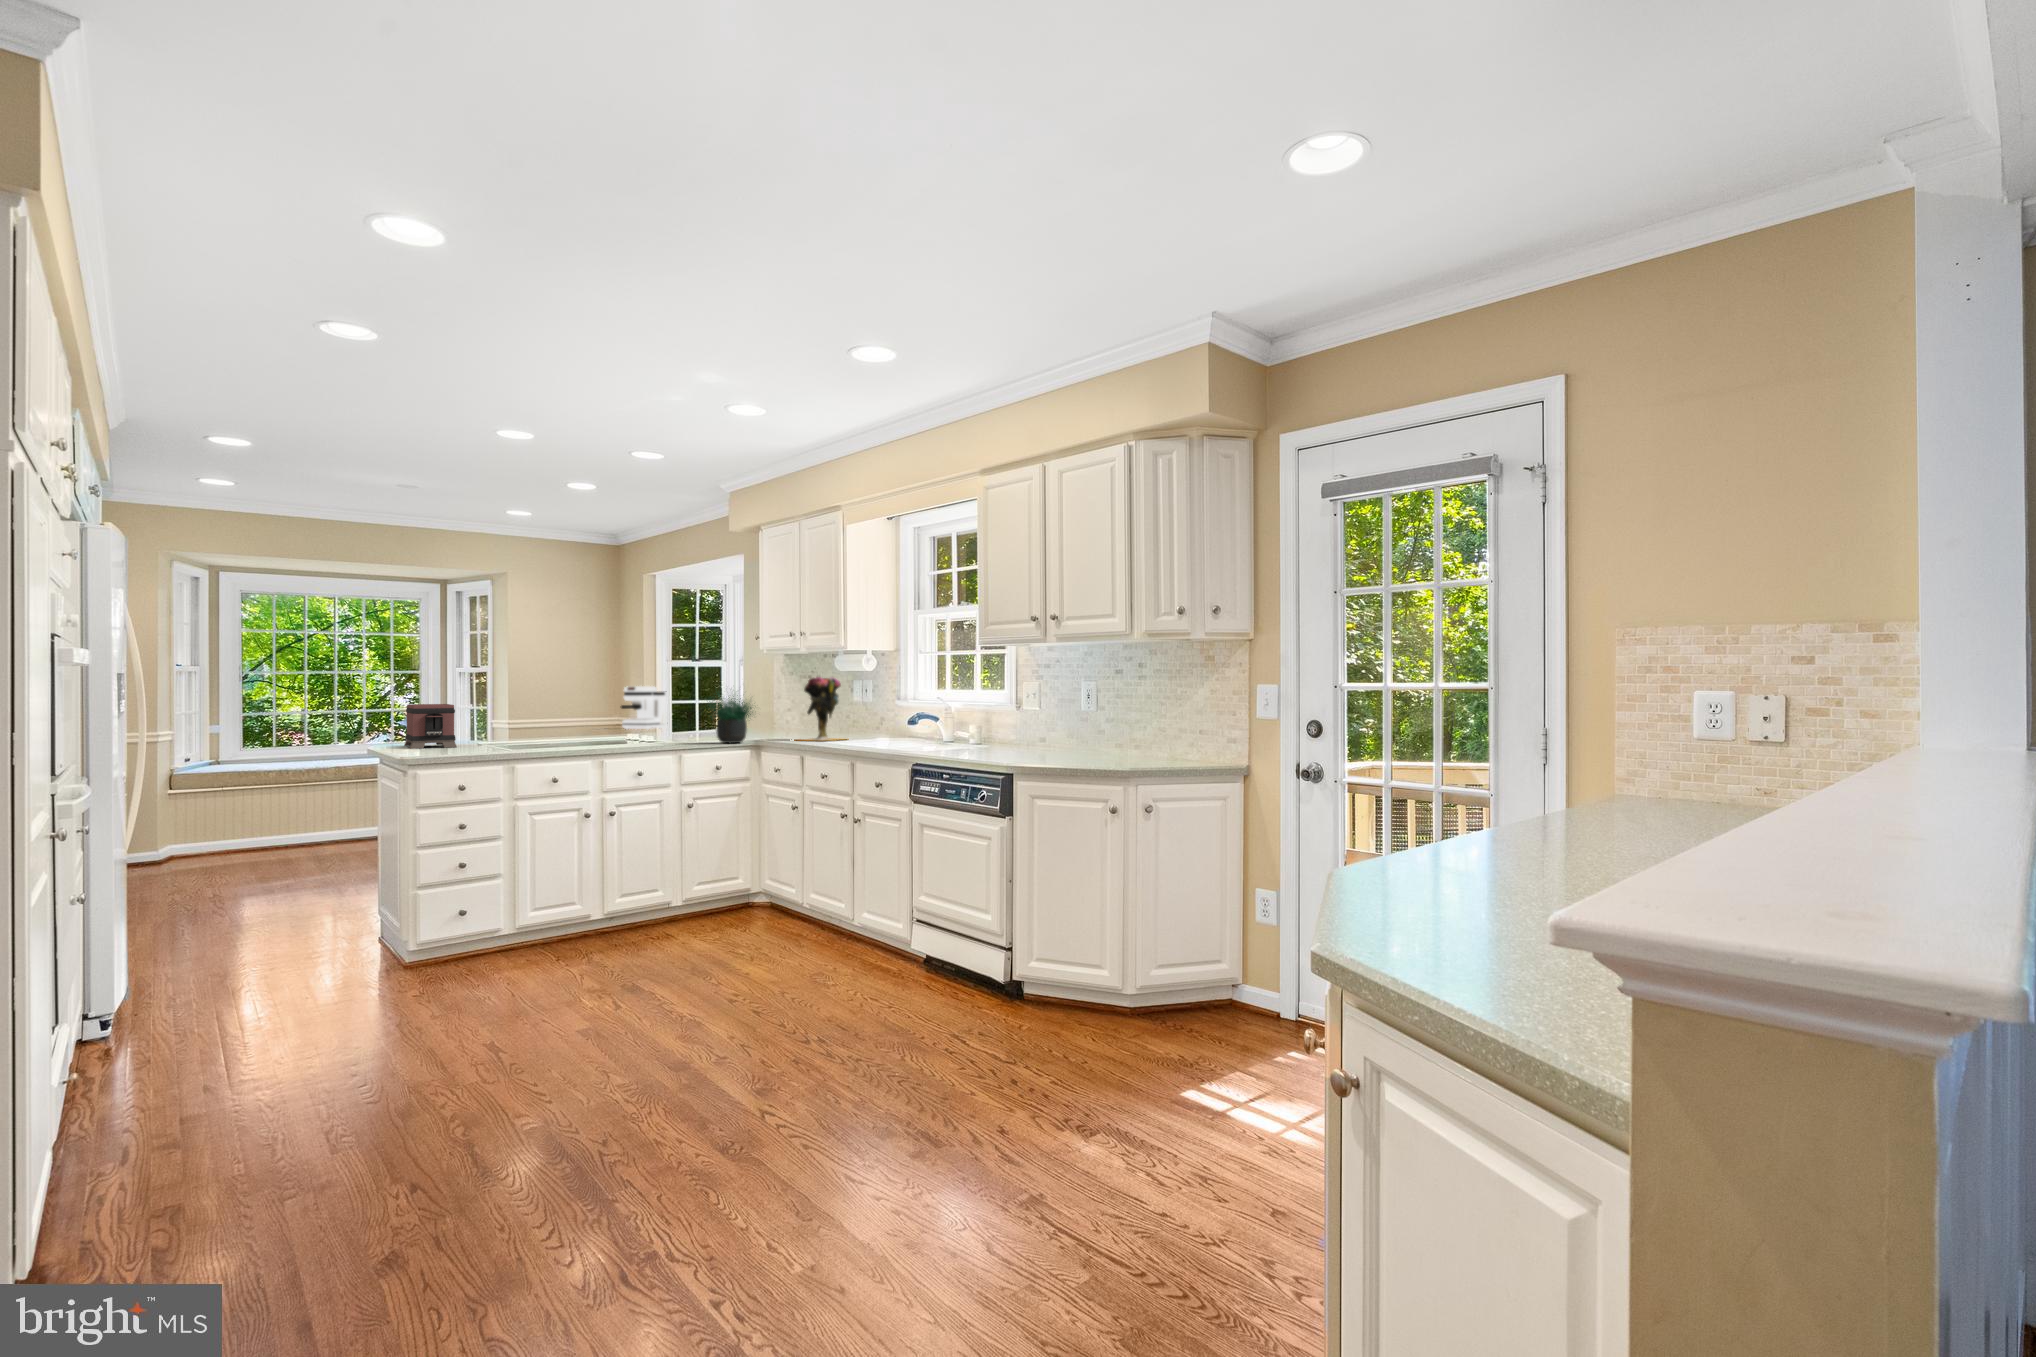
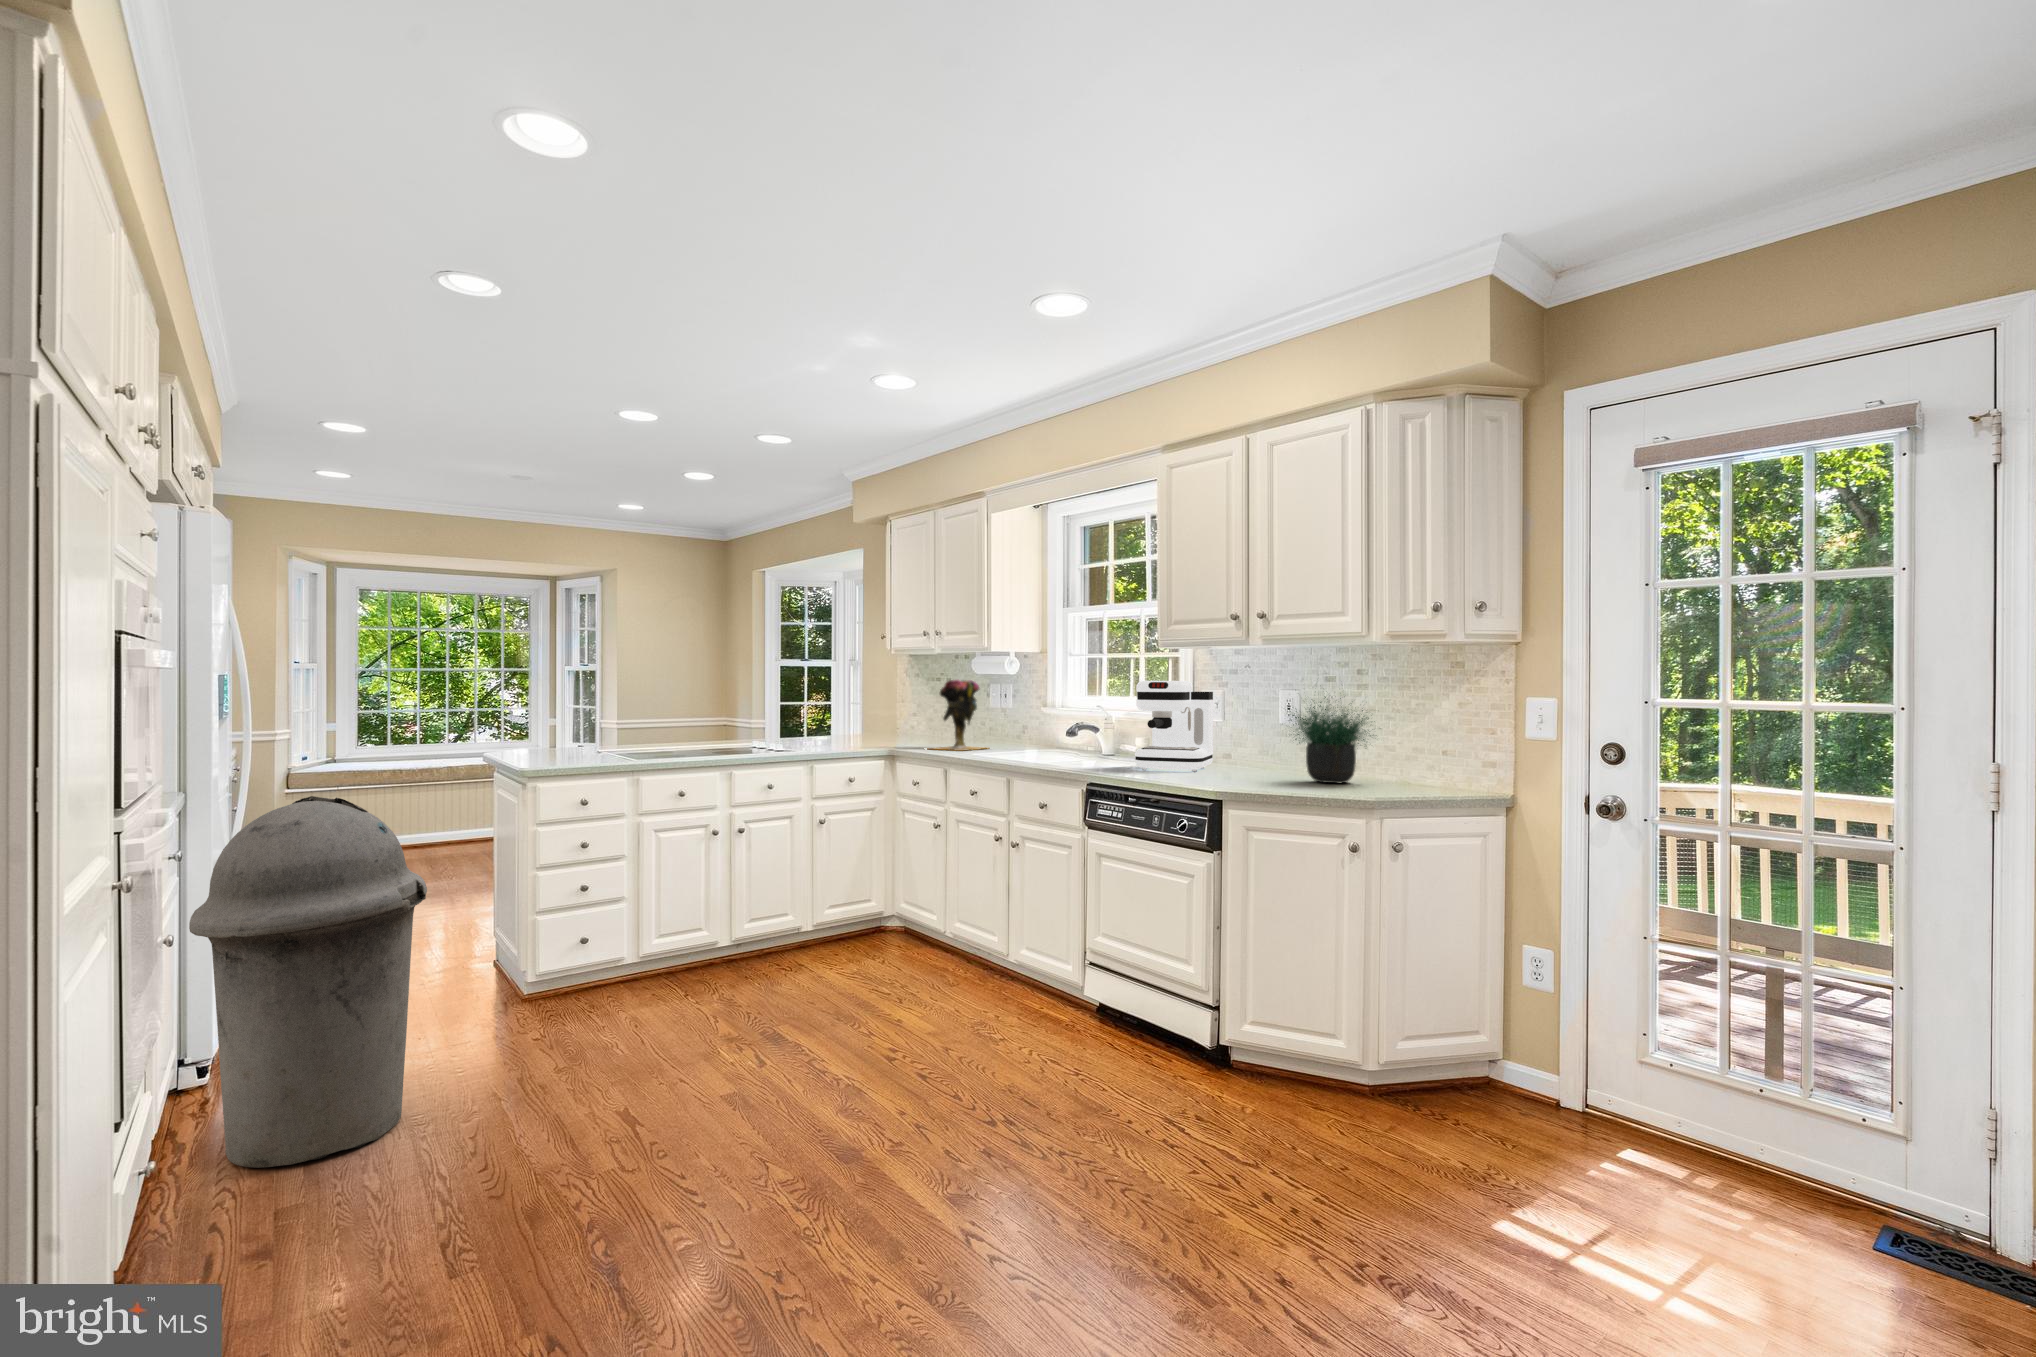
coffee maker: present [621,686,667,730] -> present [1135,681,1213,771]
potted plant: present [706,695,753,743] -> present [1291,696,1371,783]
toaster: present [404,704,457,749] -> none [519,707,575,756]
trash can: none [100,776,314,1091] -> present [189,796,427,1168]

